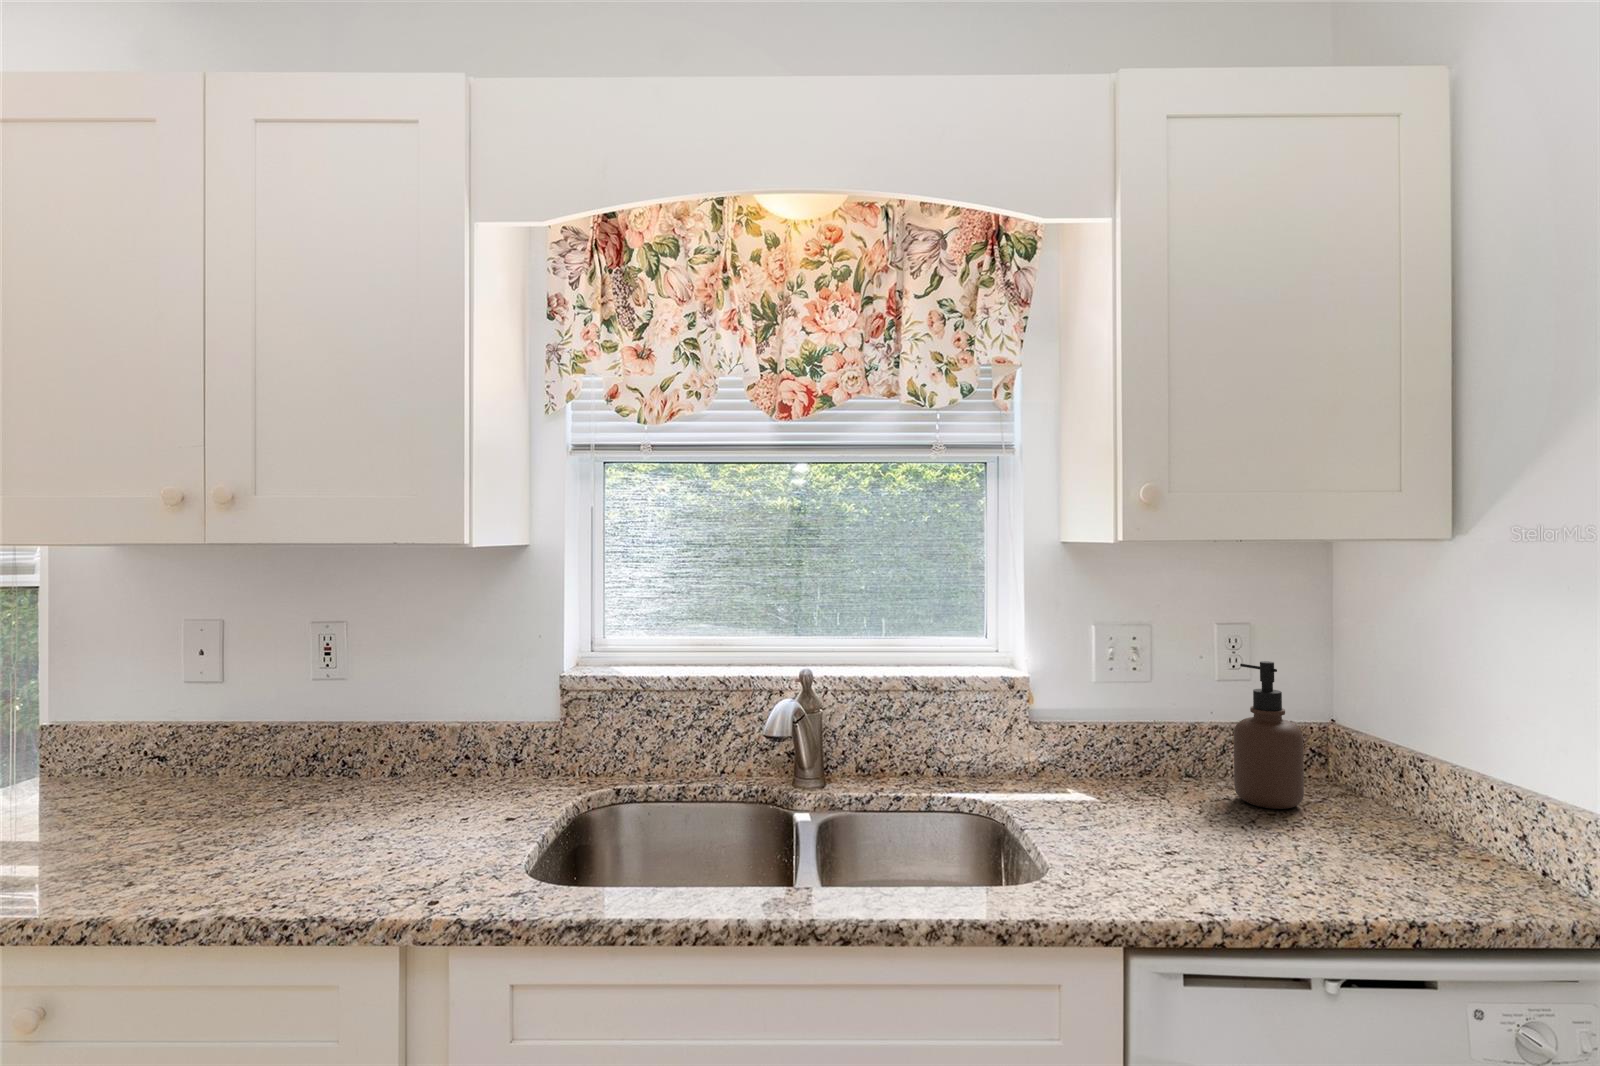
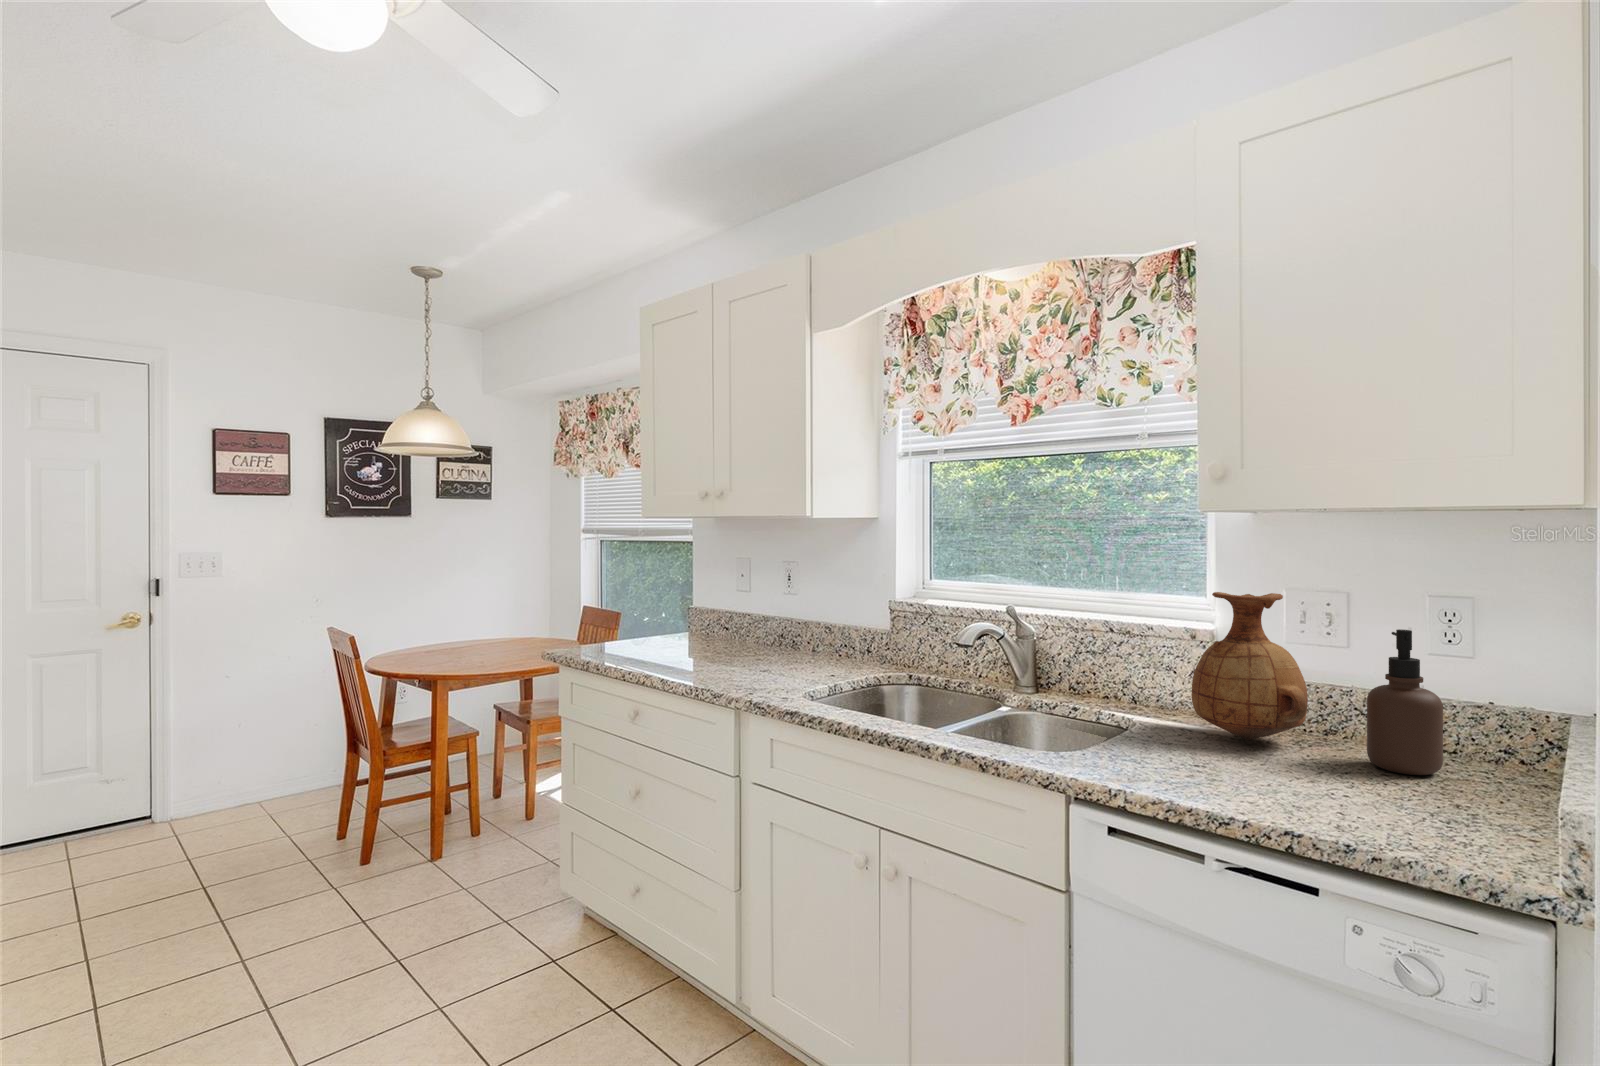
vase: none [1047,632,1198,801] -> present [1191,592,1308,740]

